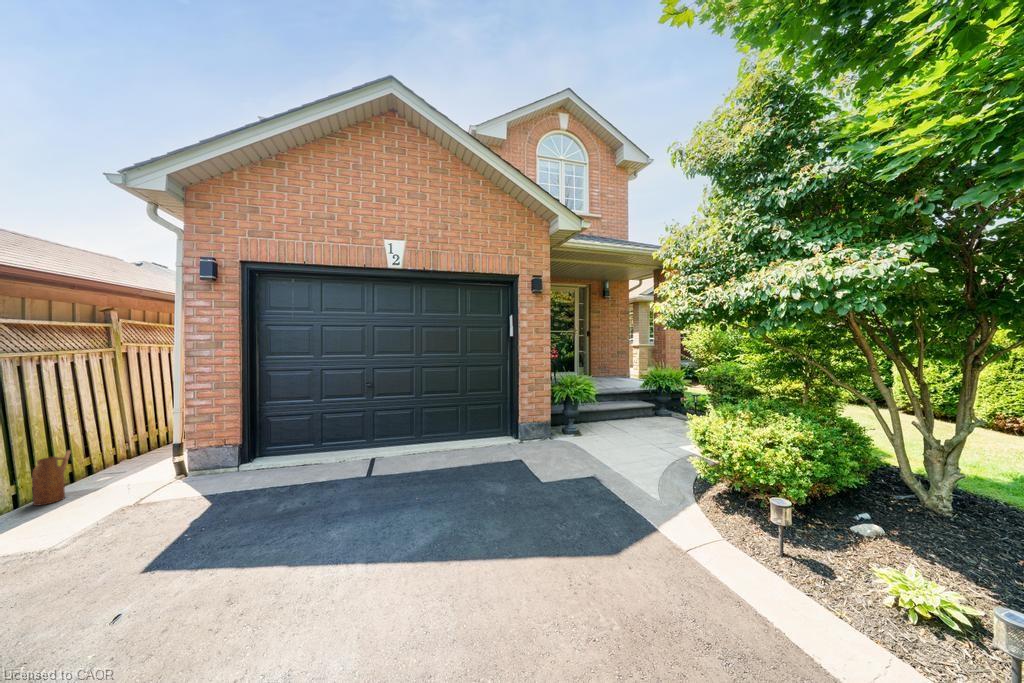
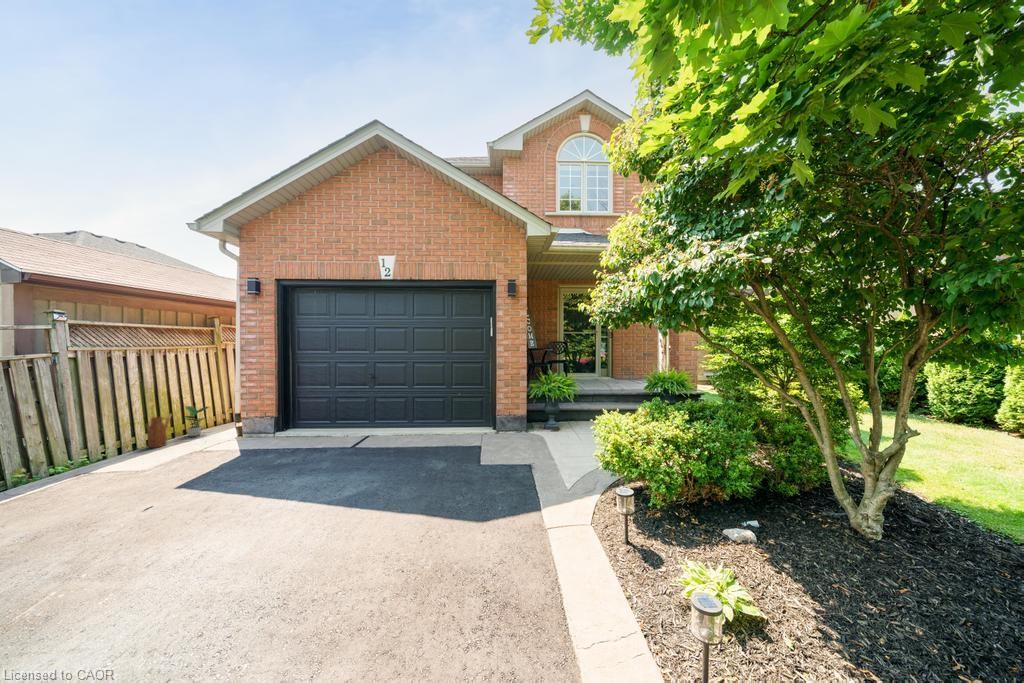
potted plant: none [87,435,130,480] -> present [184,406,209,436]

